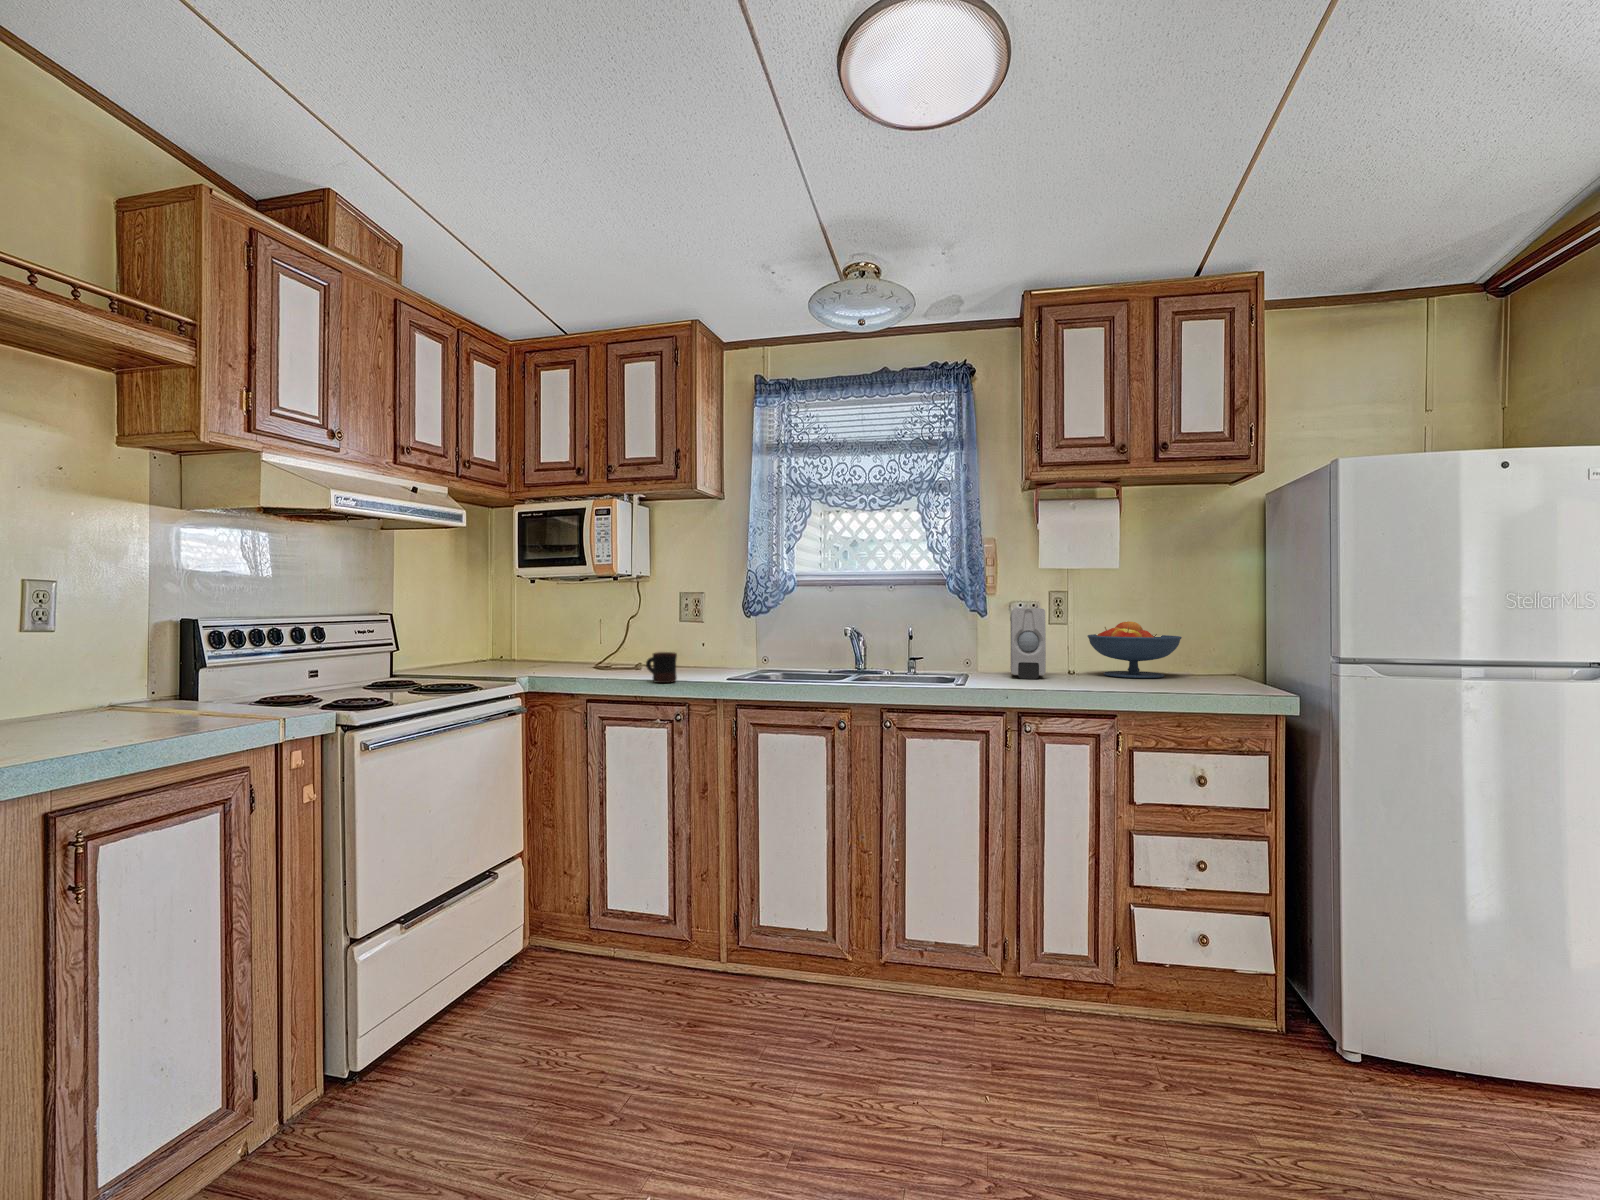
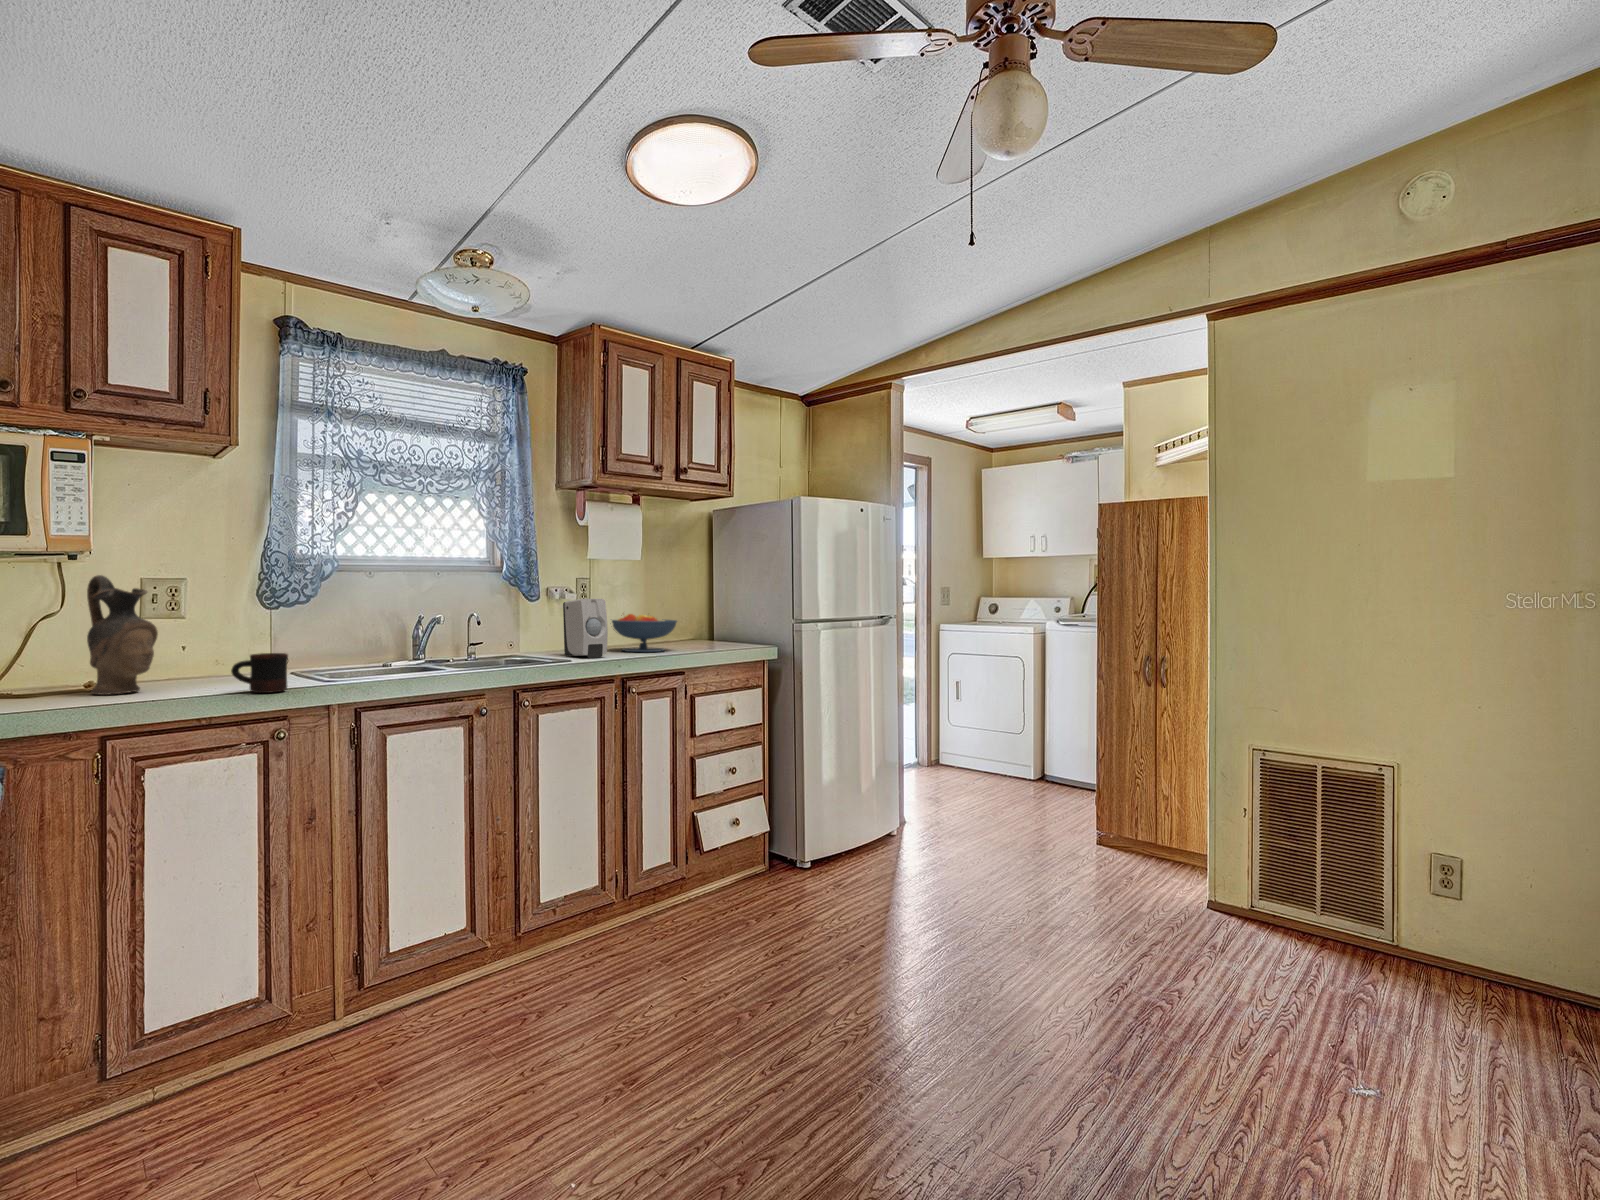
ceramic pitcher: none [603,595,637,676] -> present [87,575,158,695]

